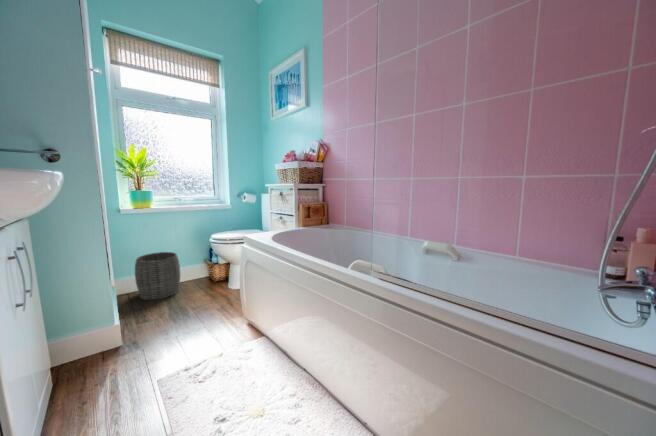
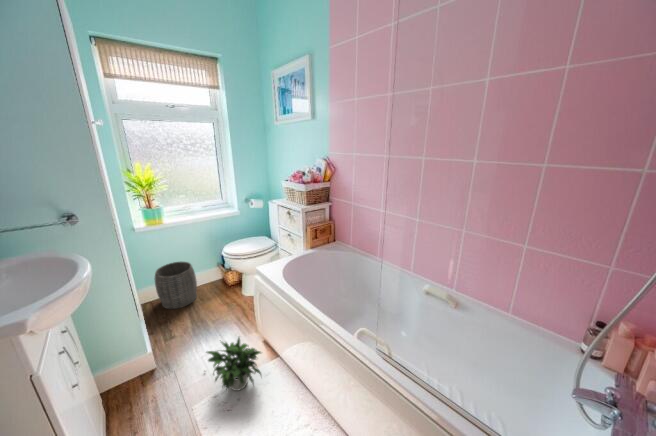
potted plant: none [177,304,245,364] -> present [207,338,261,391]

